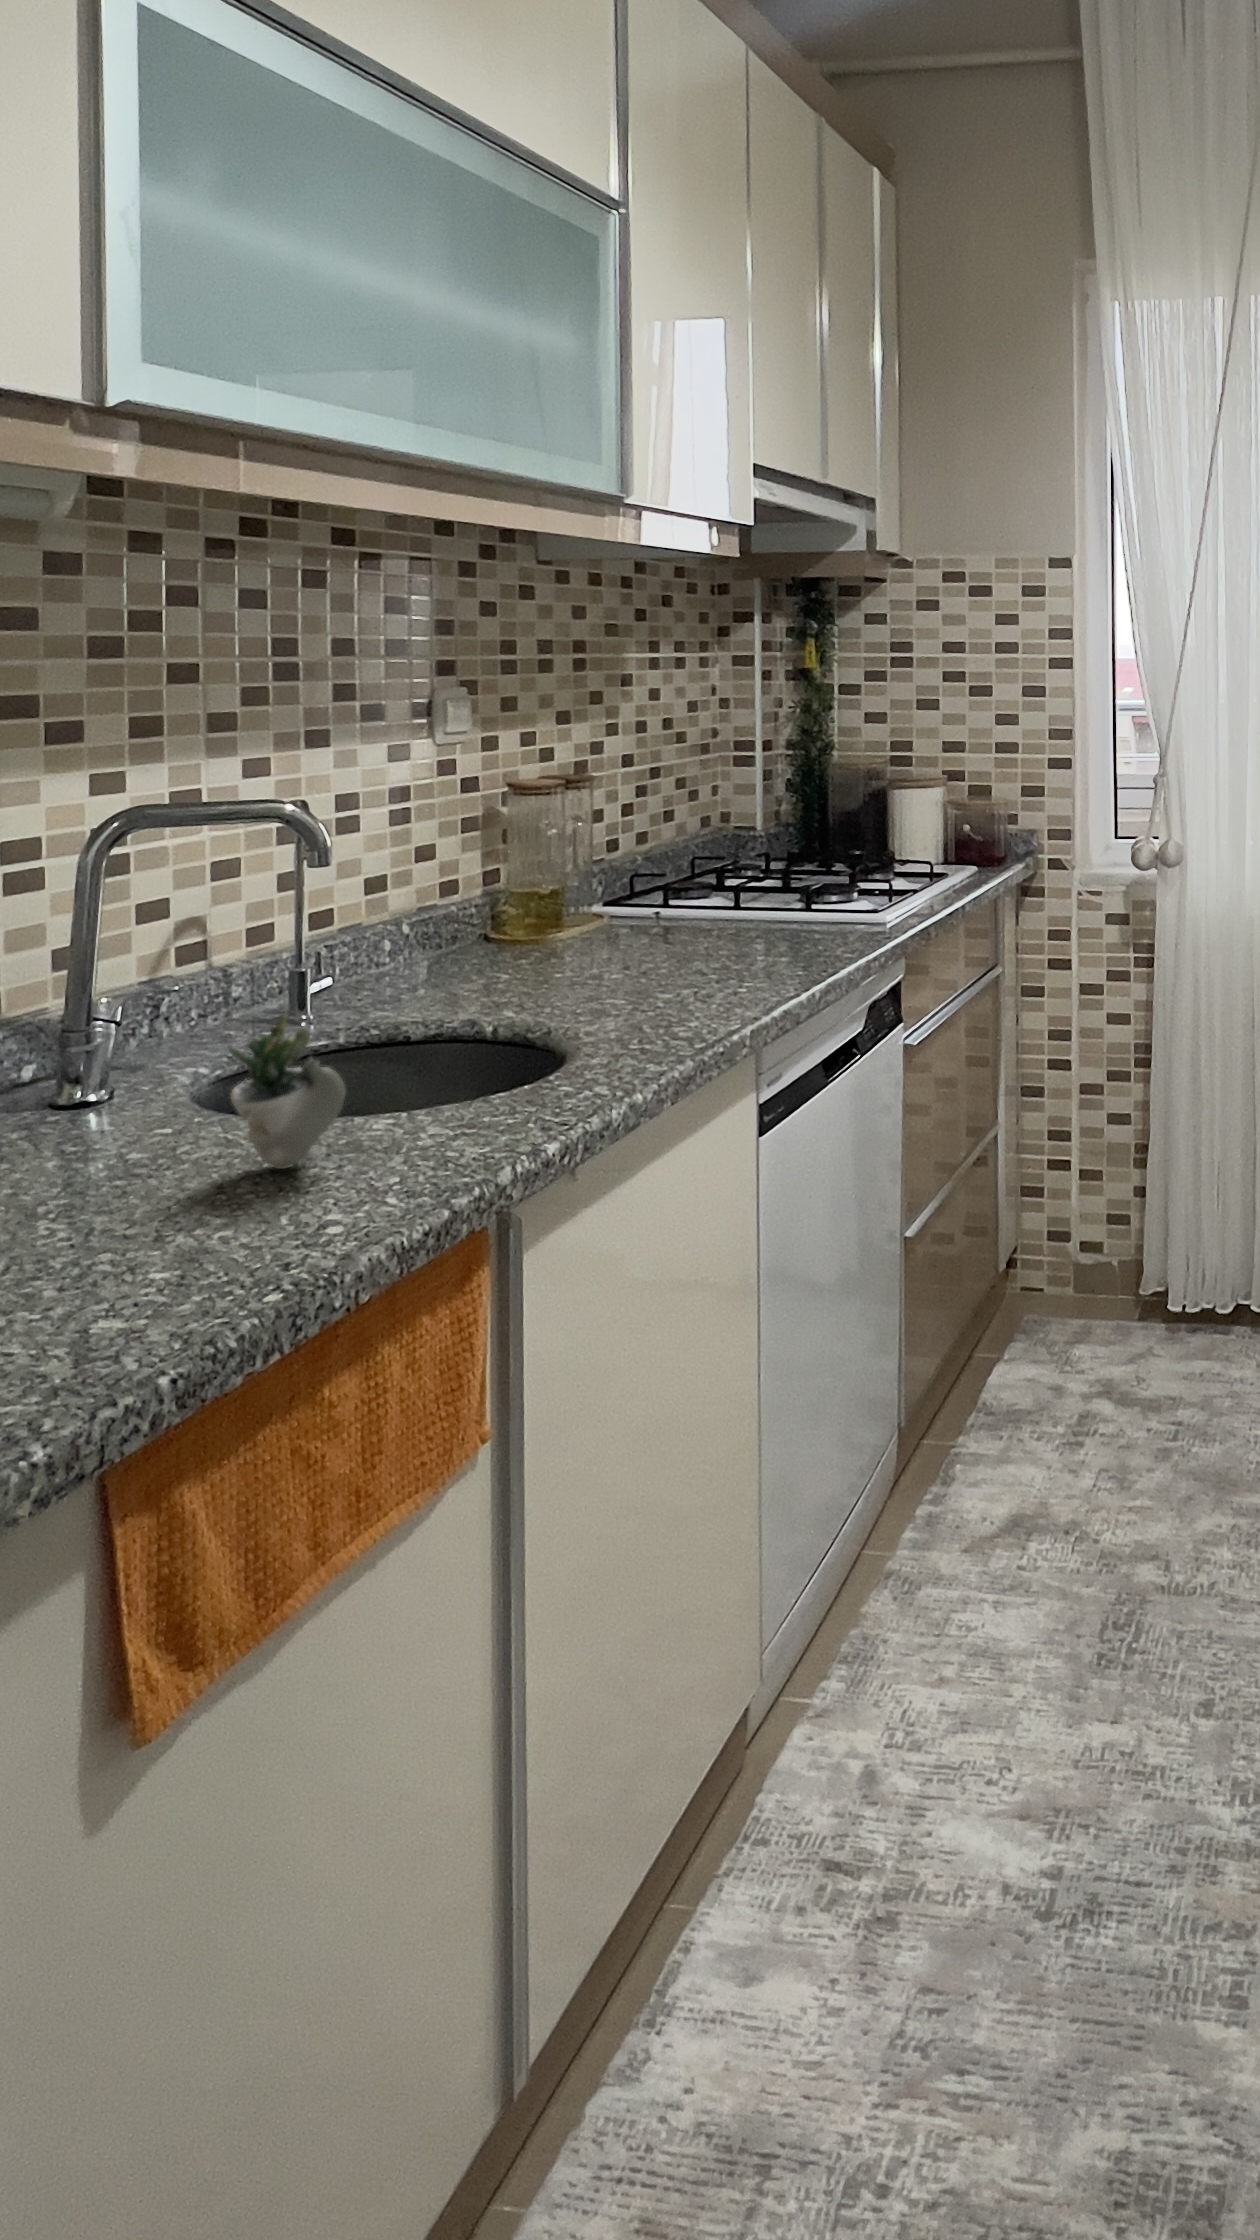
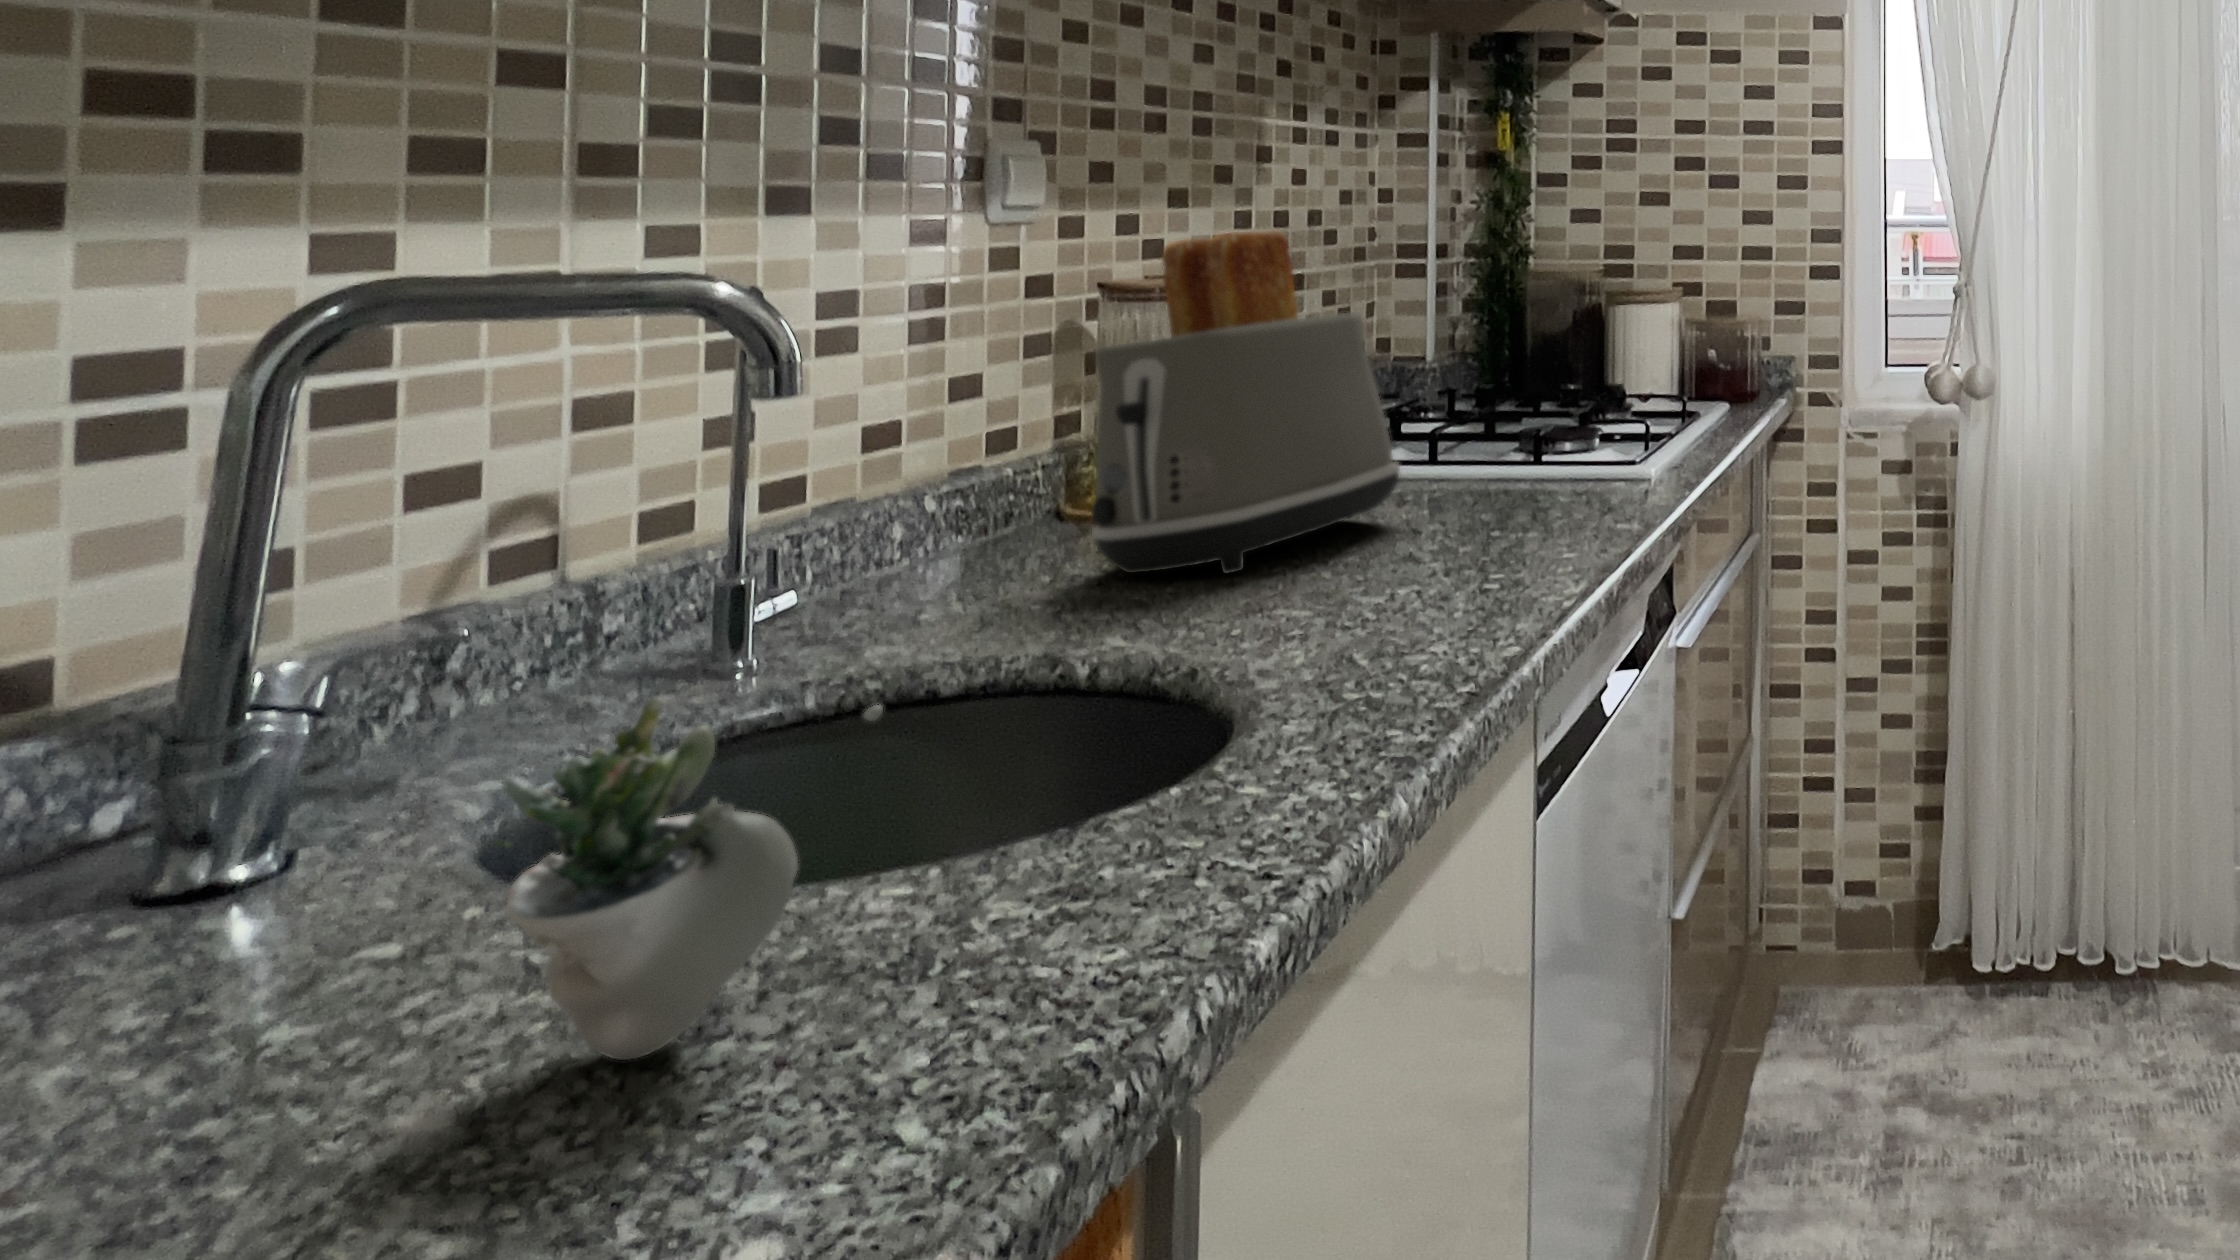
toaster: none [497,754,696,978] -> present [1091,231,1400,573]

